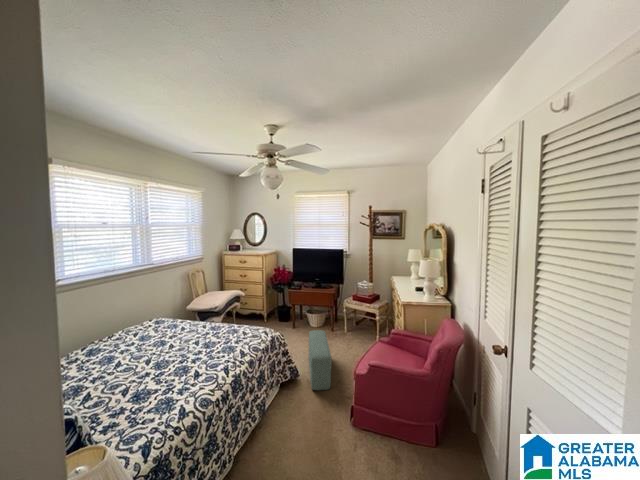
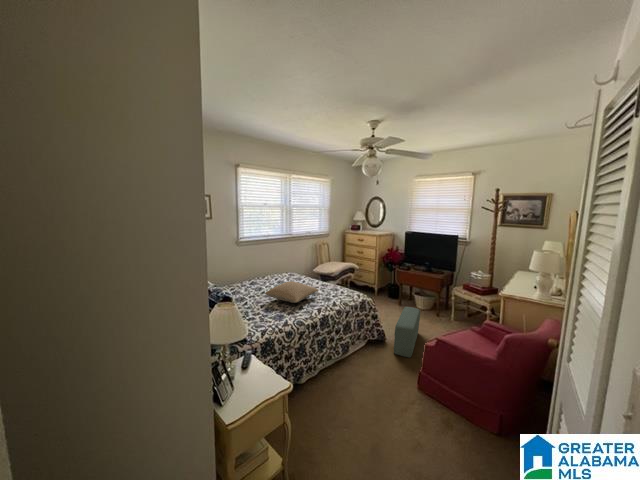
pillow: none [127,336,215,371] -> present [265,282,318,303]

